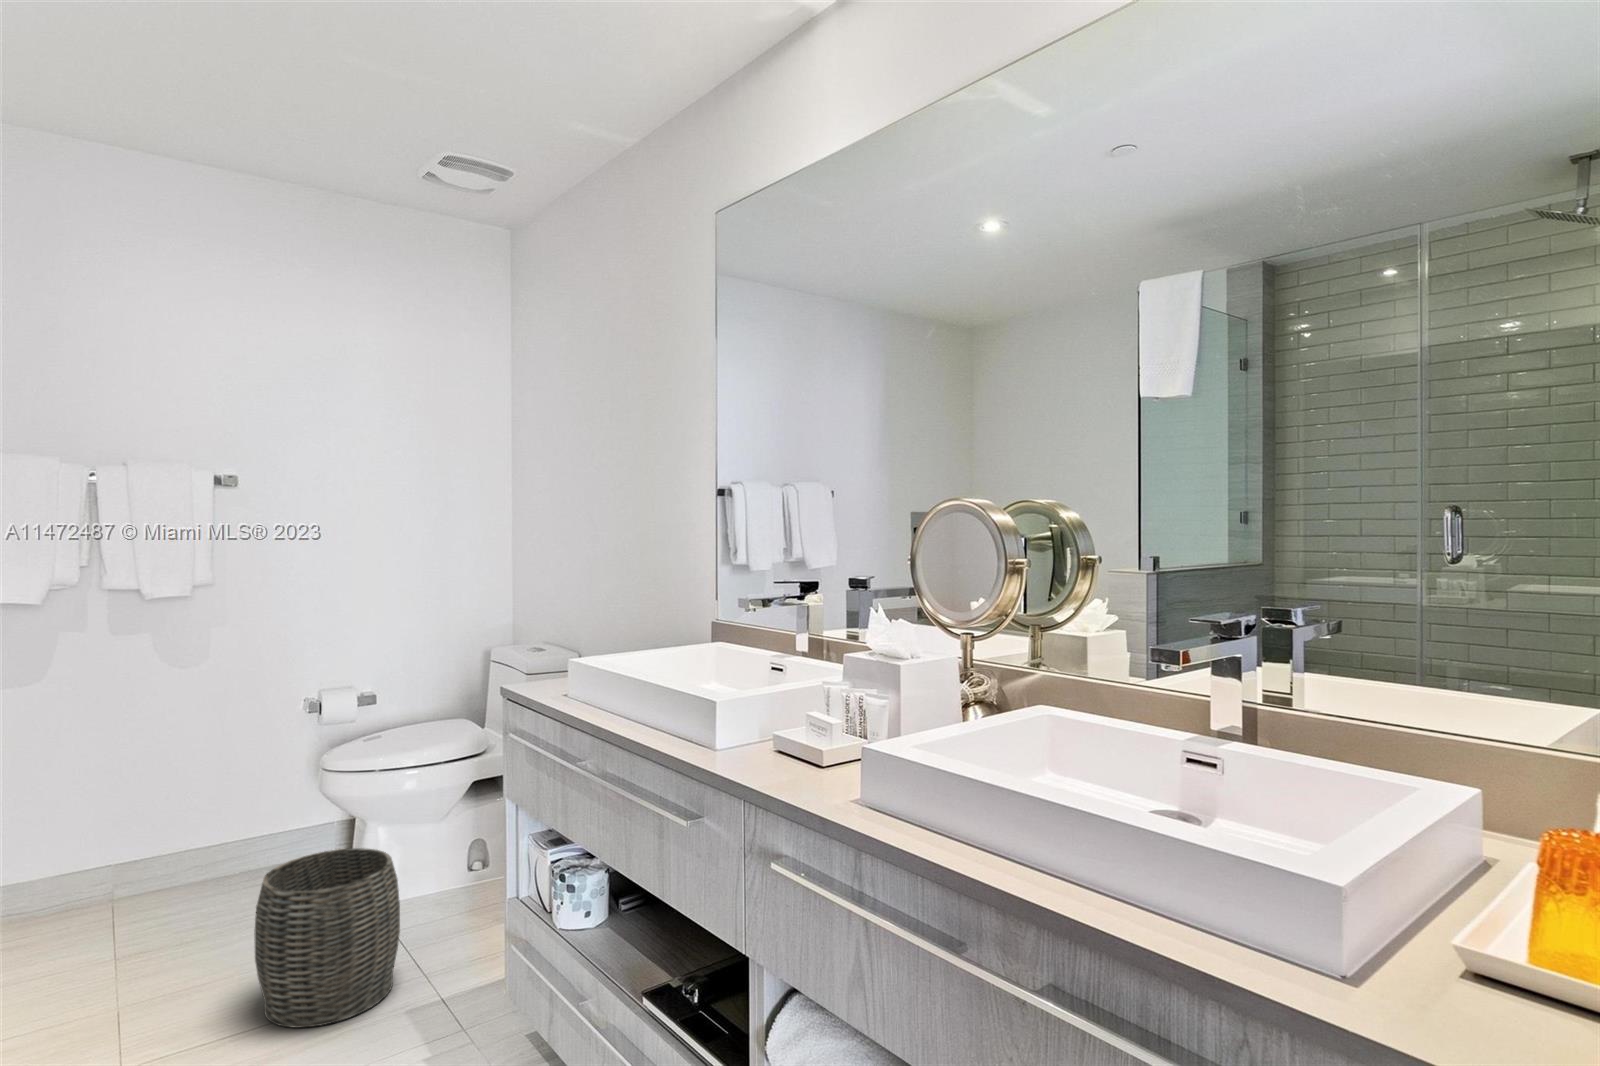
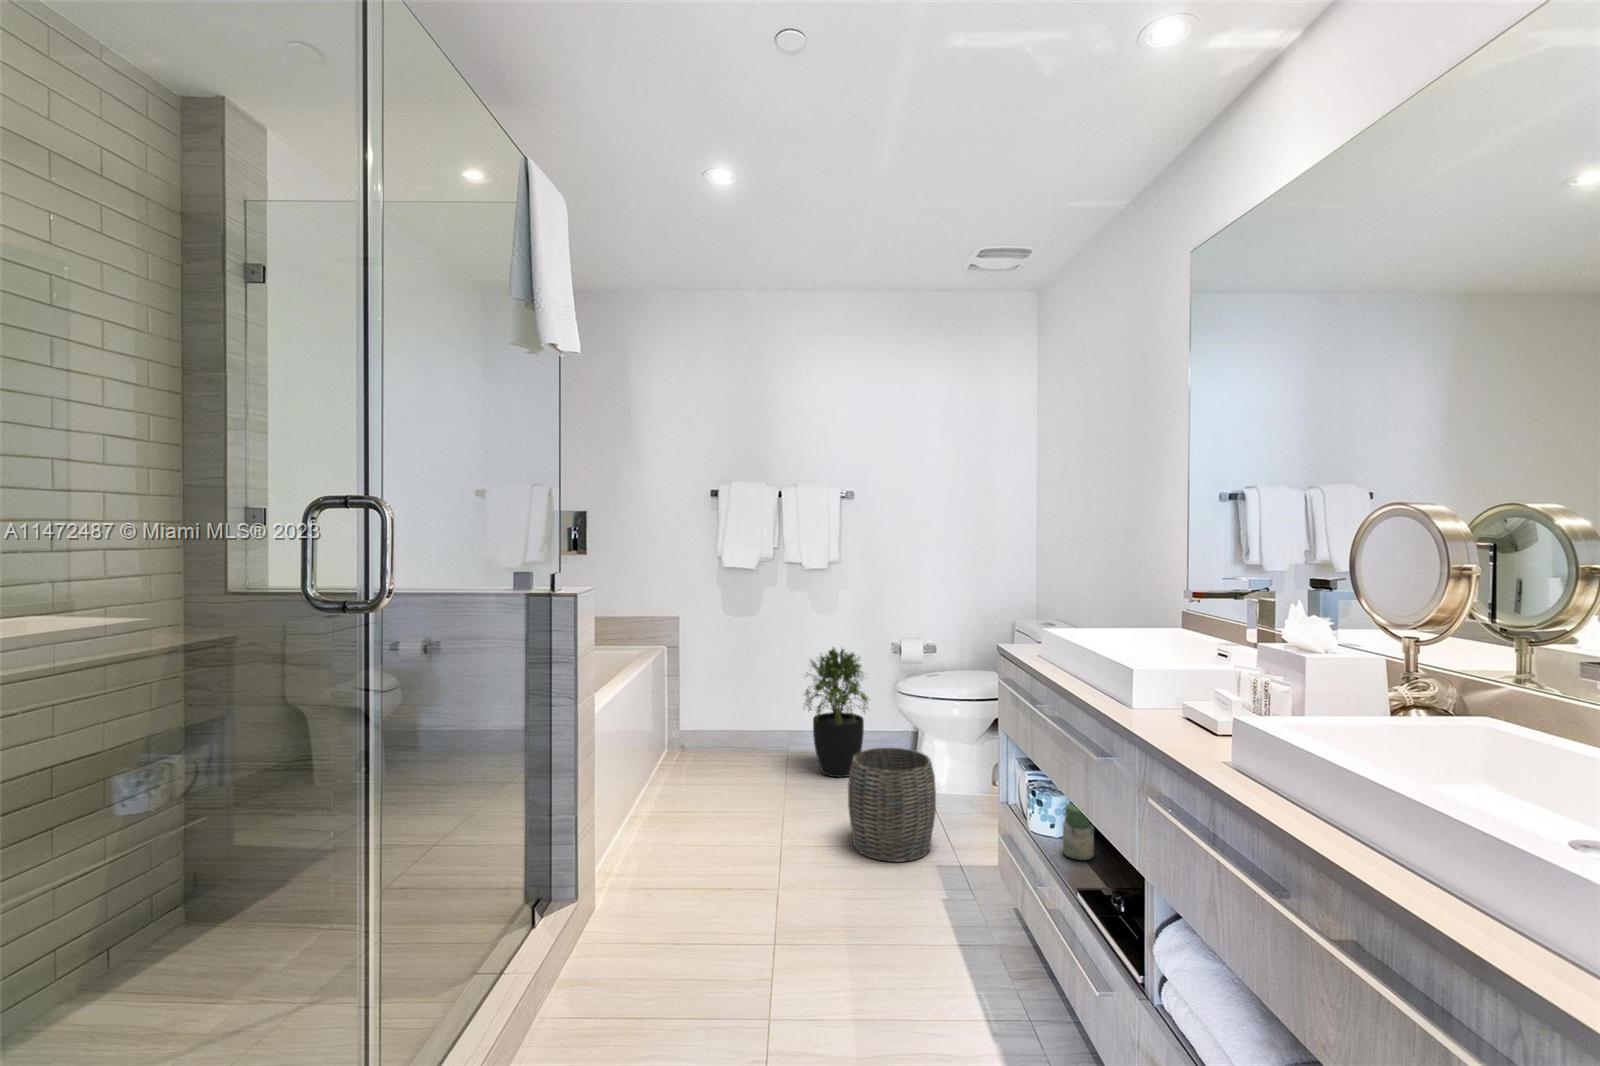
potted plant: none [142,712,281,914] -> present [804,647,868,777]
jar: none [607,876,645,950] -> present [1063,803,1094,860]

